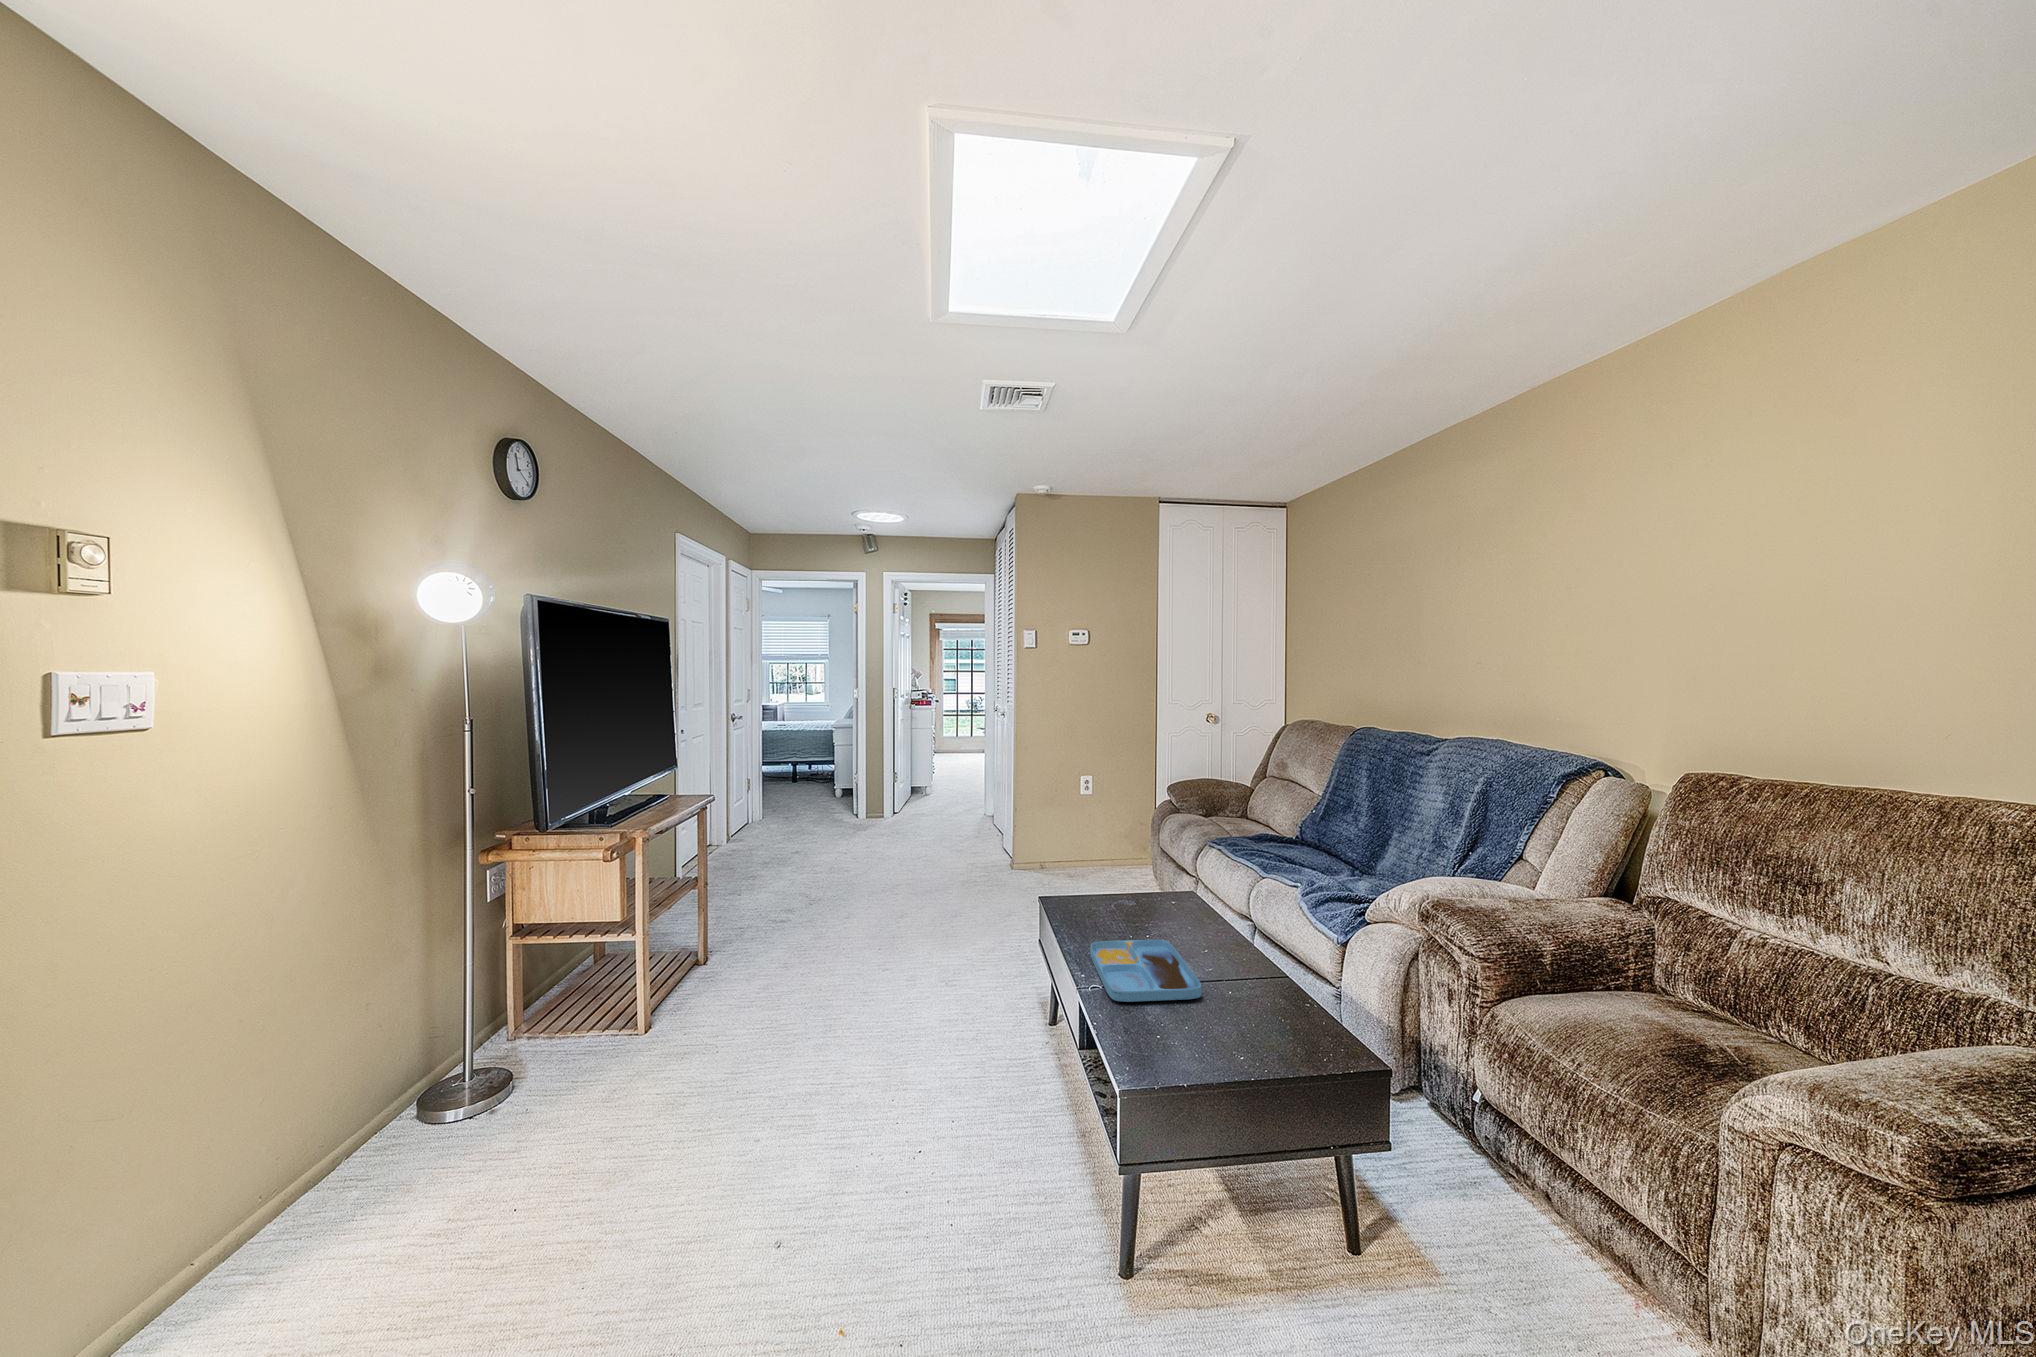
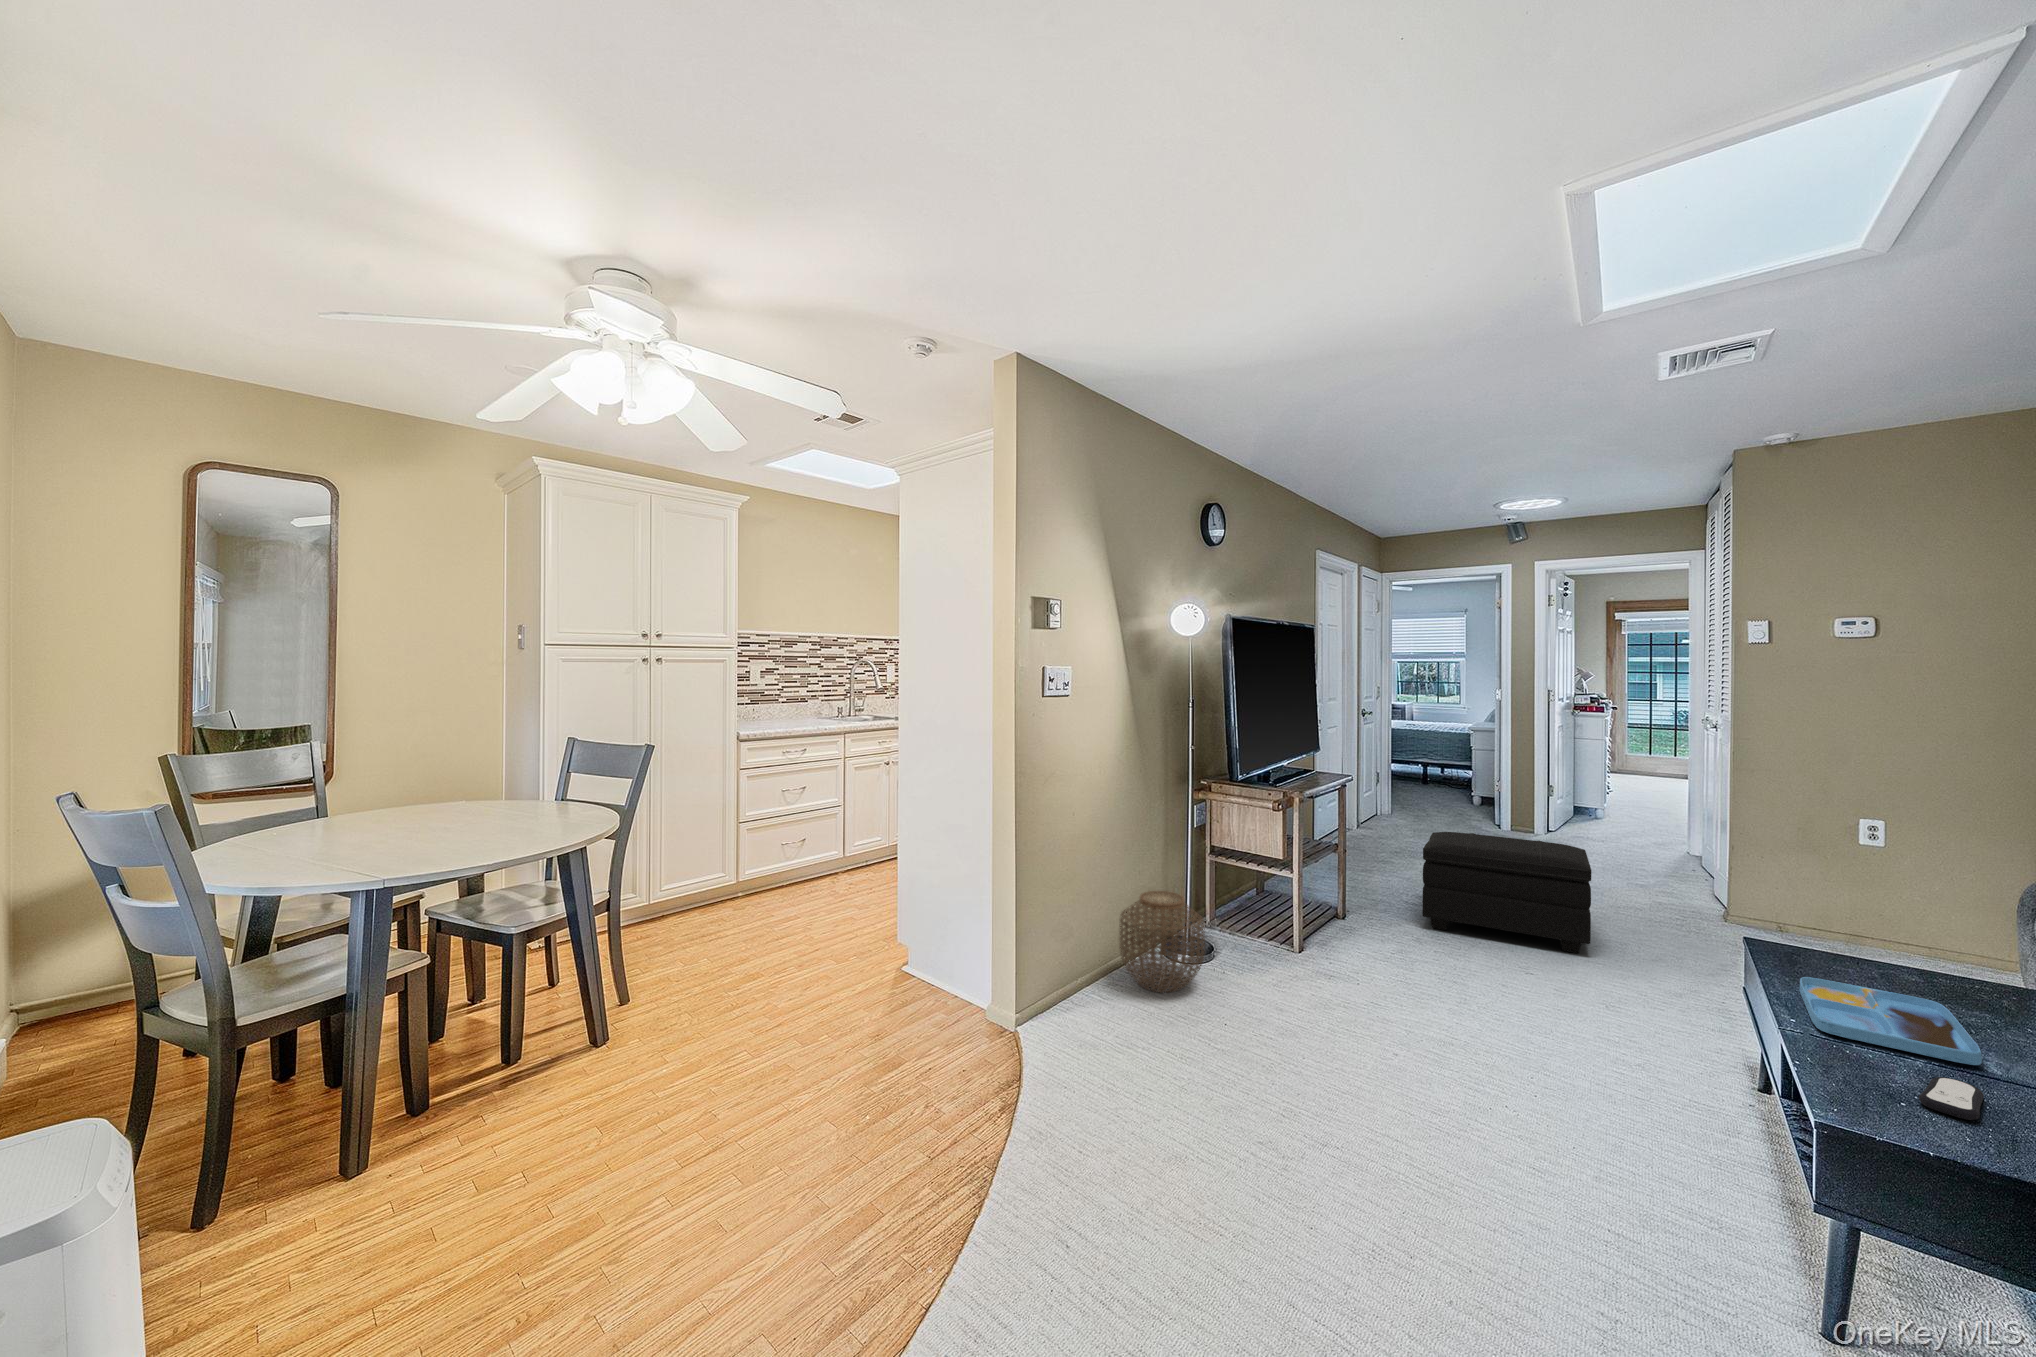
footstool: none [788,836,934,950] -> present [1422,832,1591,953]
remote control: none [1184,1021,1219,1063] -> present [1919,1077,1984,1120]
woven basket: none [307,1027,484,1207] -> present [1120,891,1205,993]

